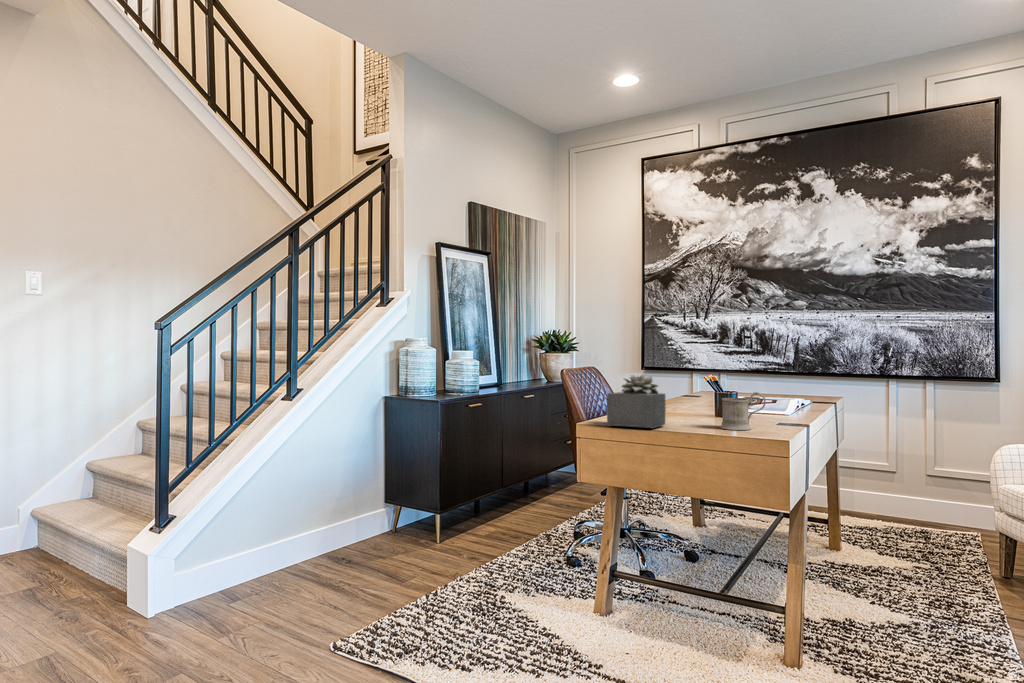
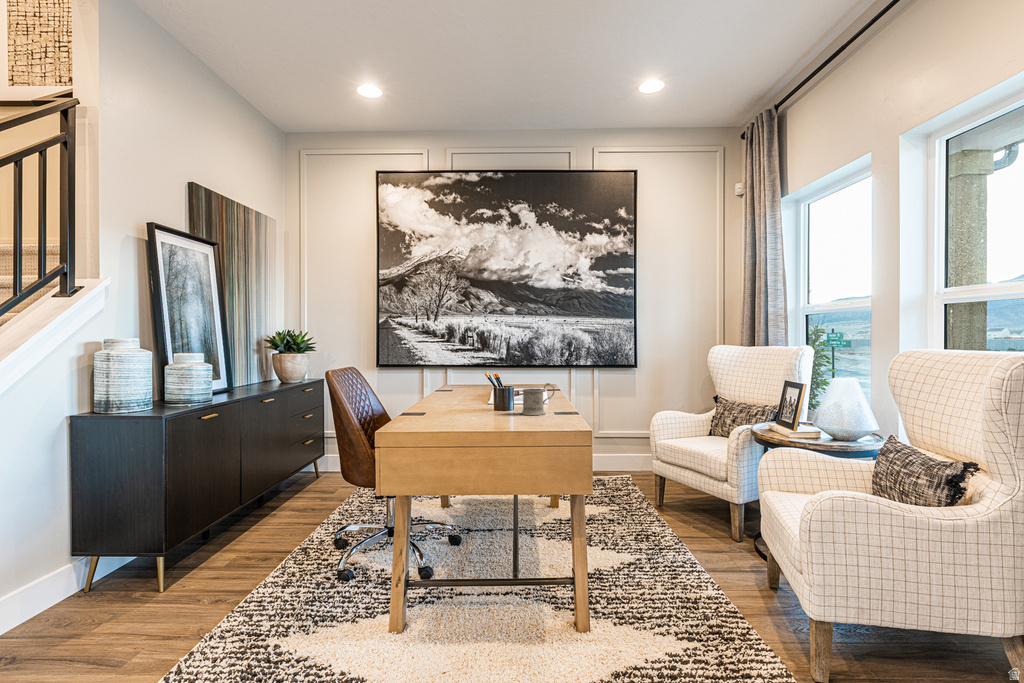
succulent plant: present [607,374,666,428] -> none [432,371,479,420]

